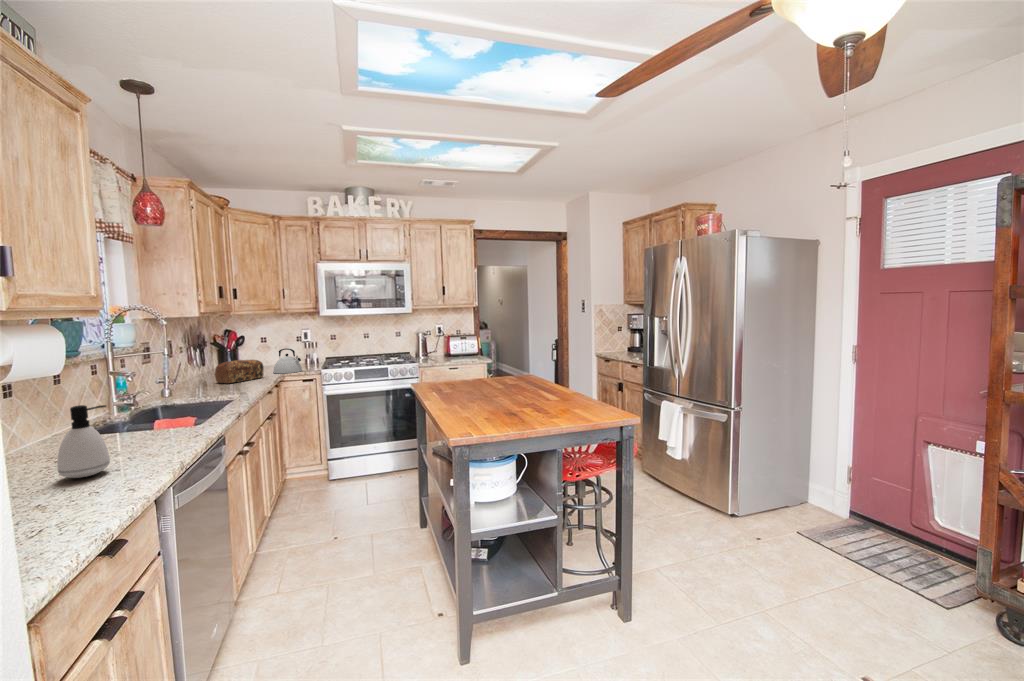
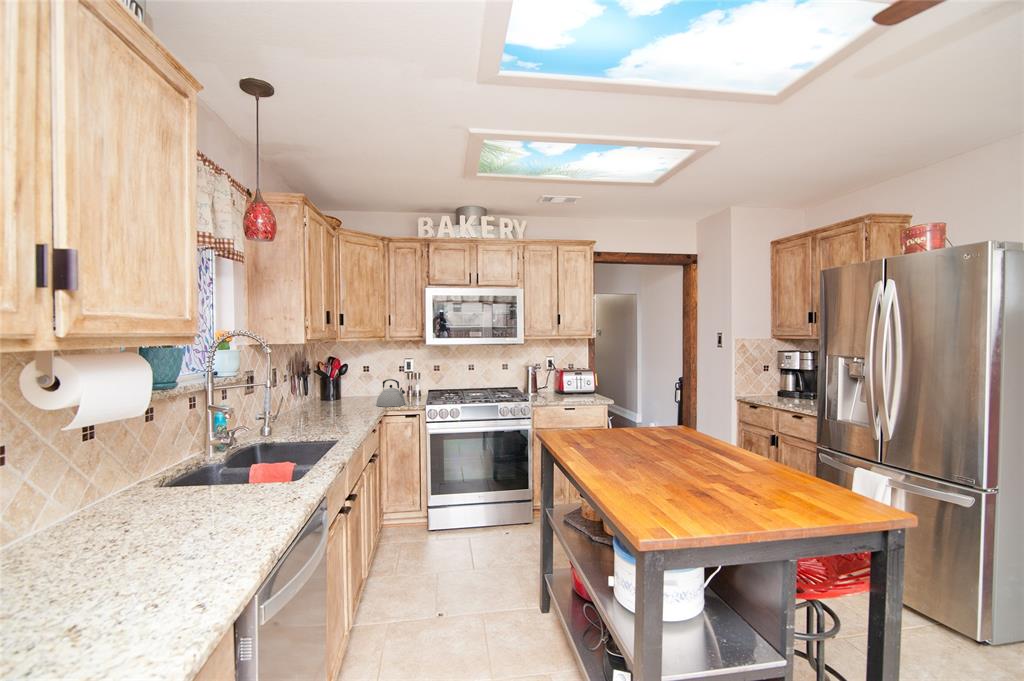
bread loaf: present [215,360,264,384] -> none [318,391,367,418]
soap dispenser: present [57,405,110,478] -> none [97,473,171,585]

